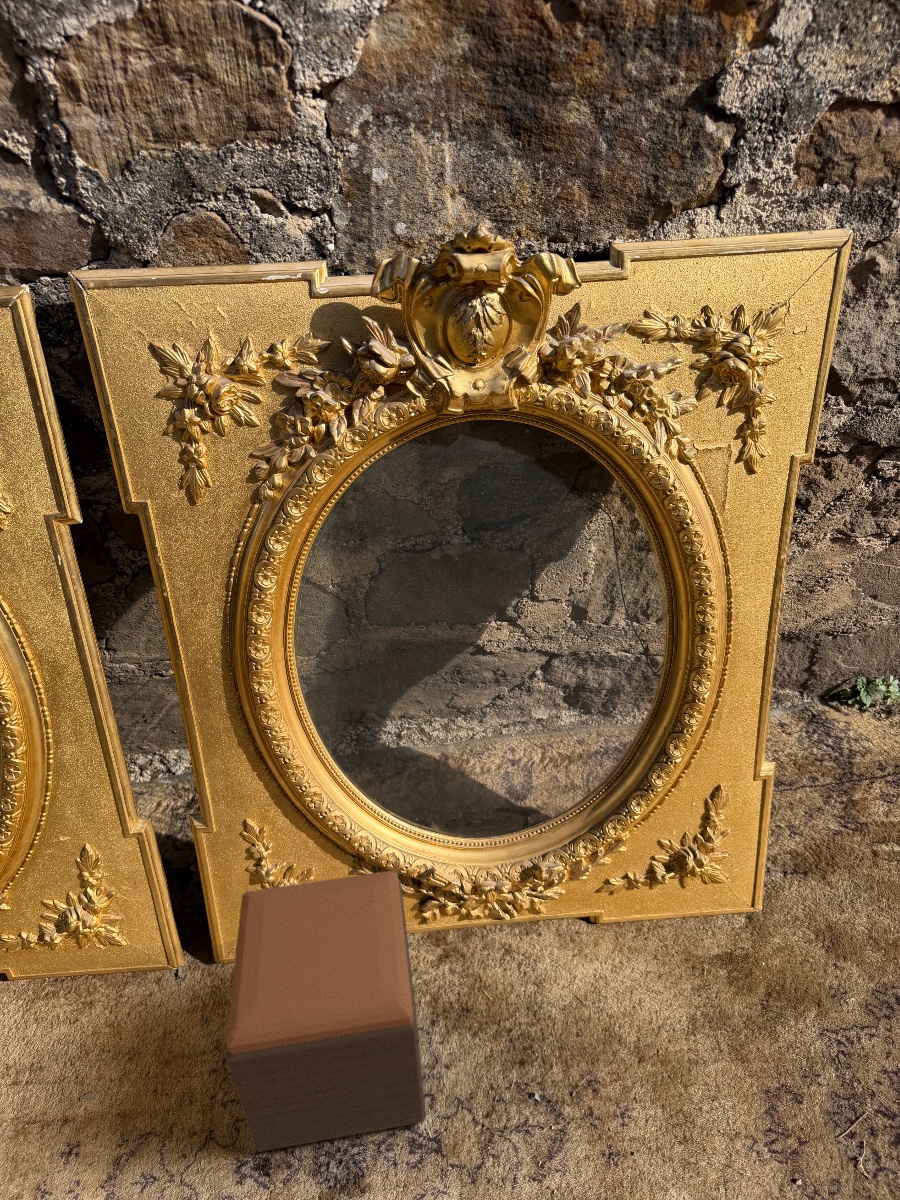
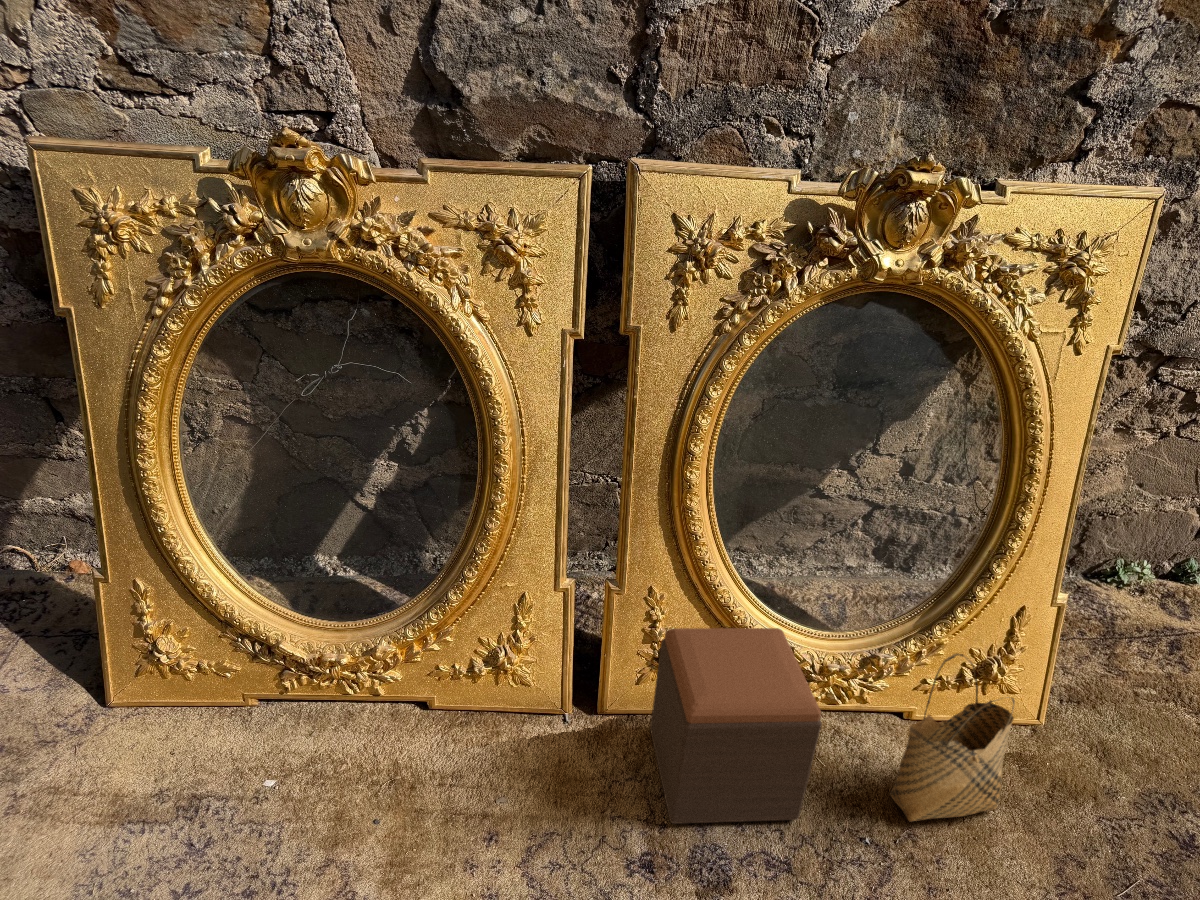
woven basket: none [548,892,691,1107] -> present [890,653,1015,822]

